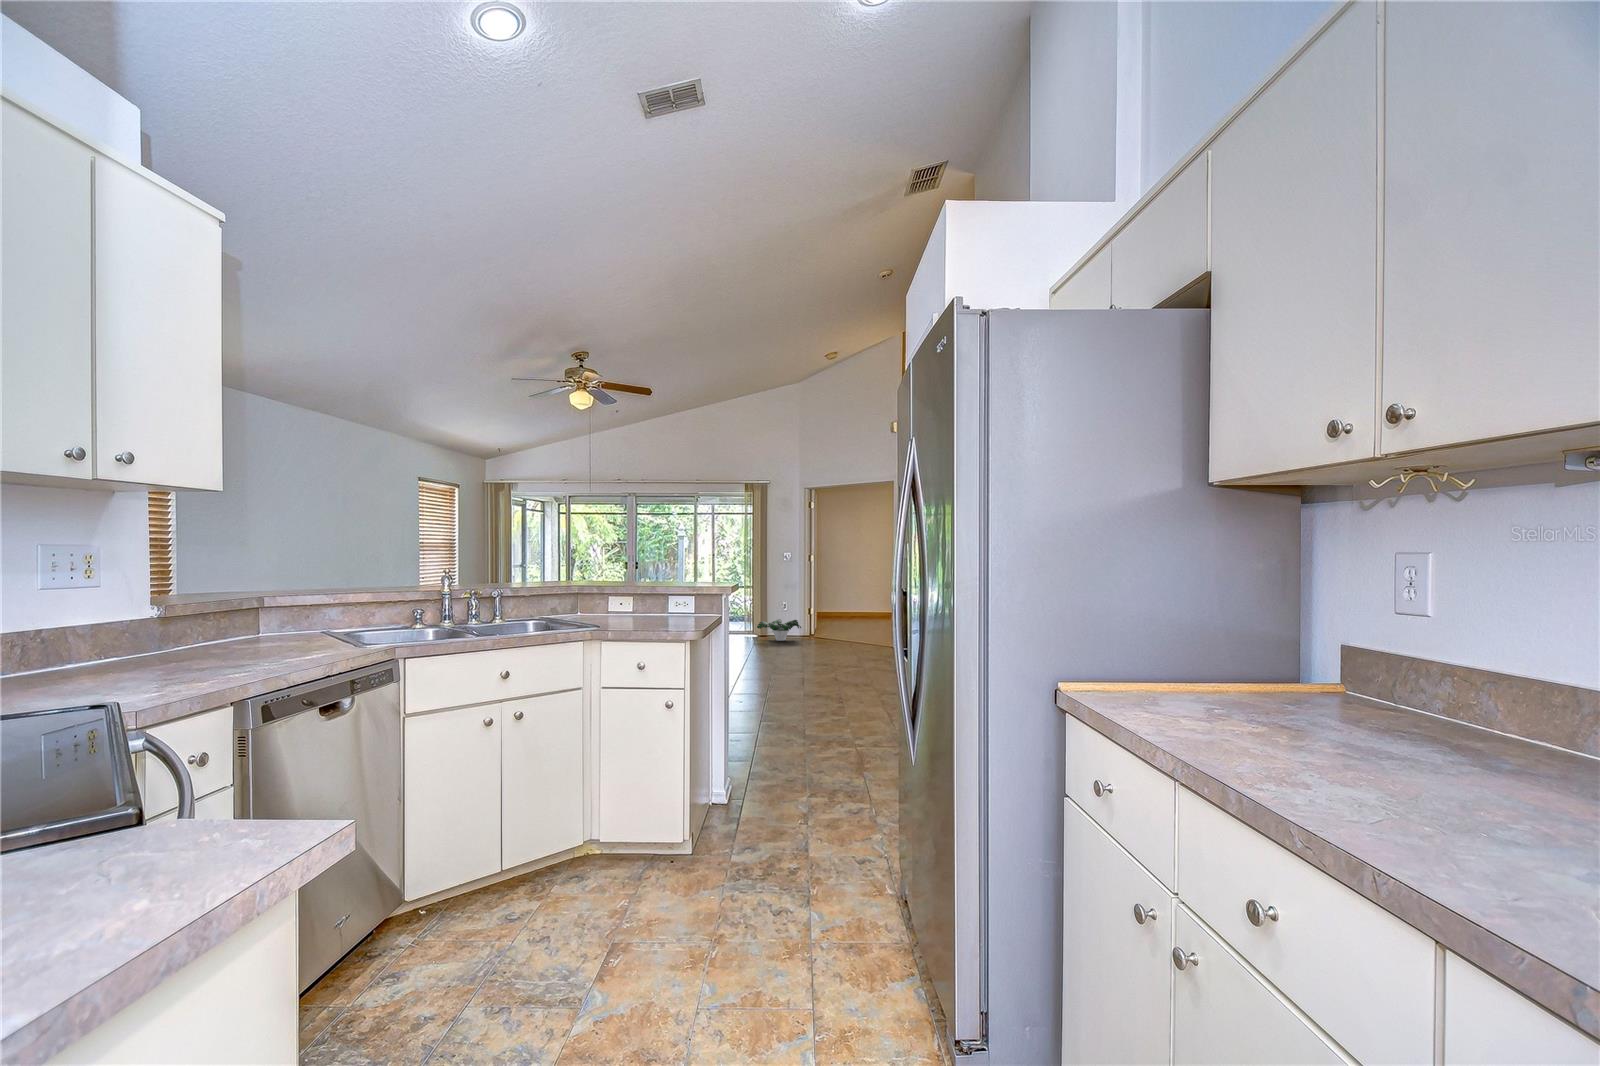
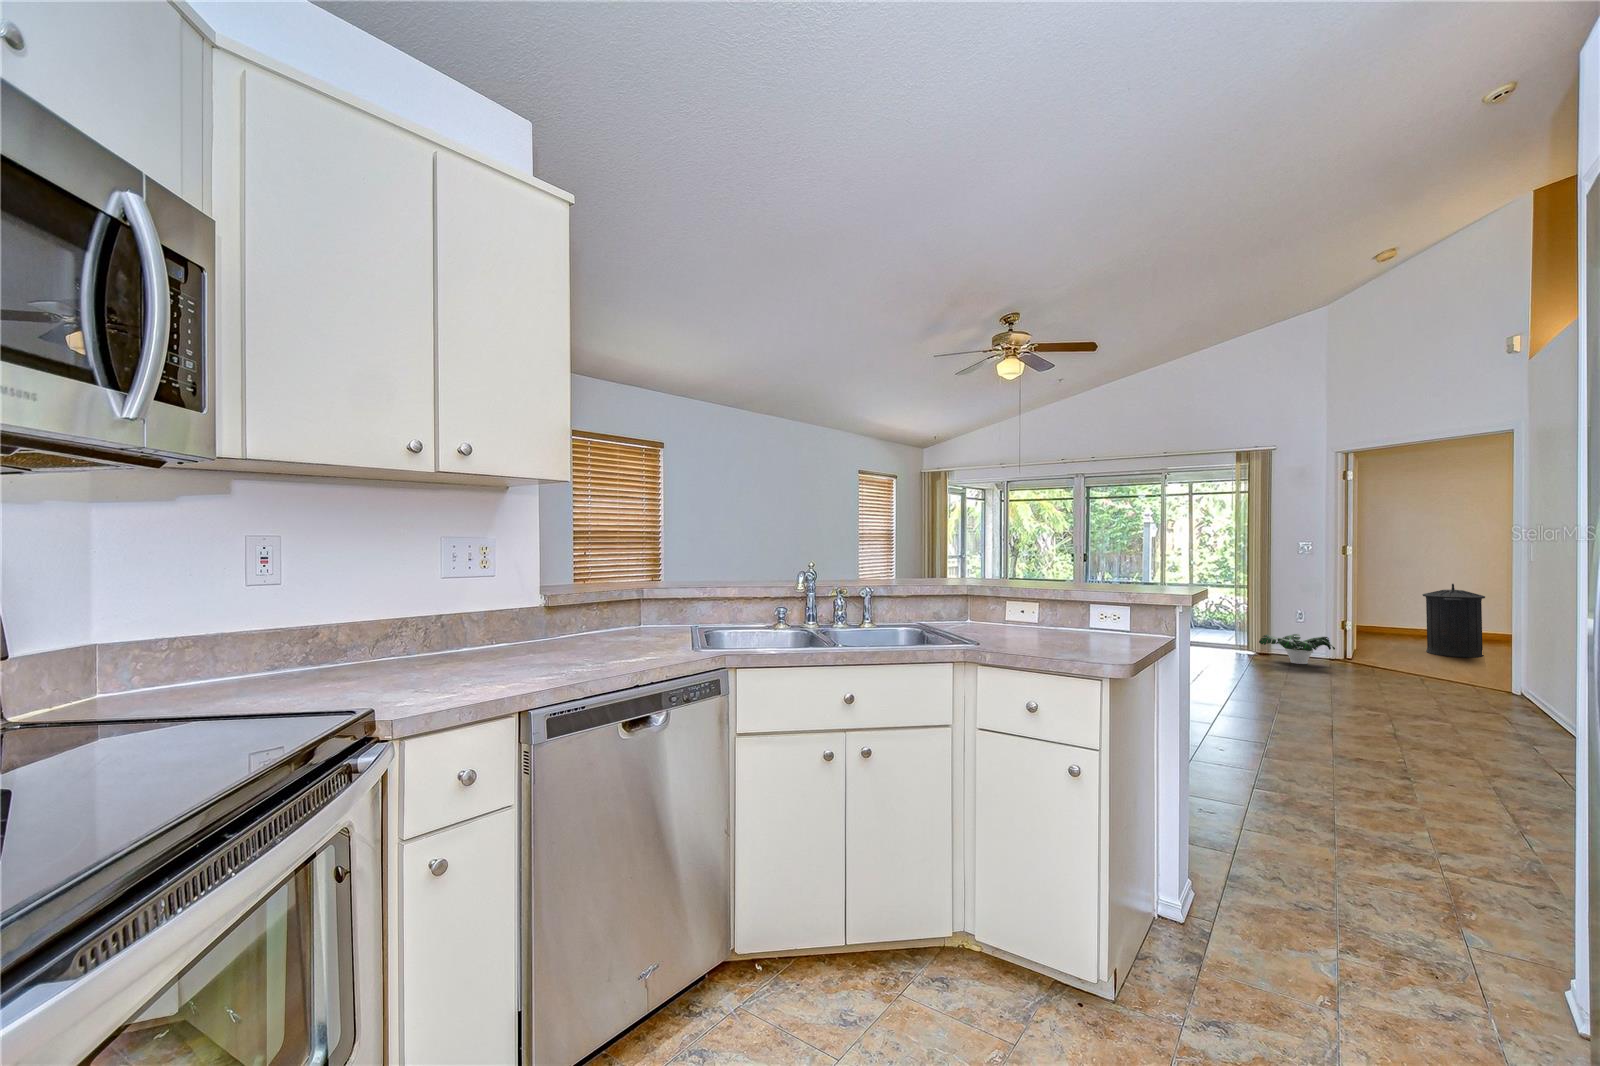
trash can: none [847,580,877,628] -> present [1423,584,1485,658]

